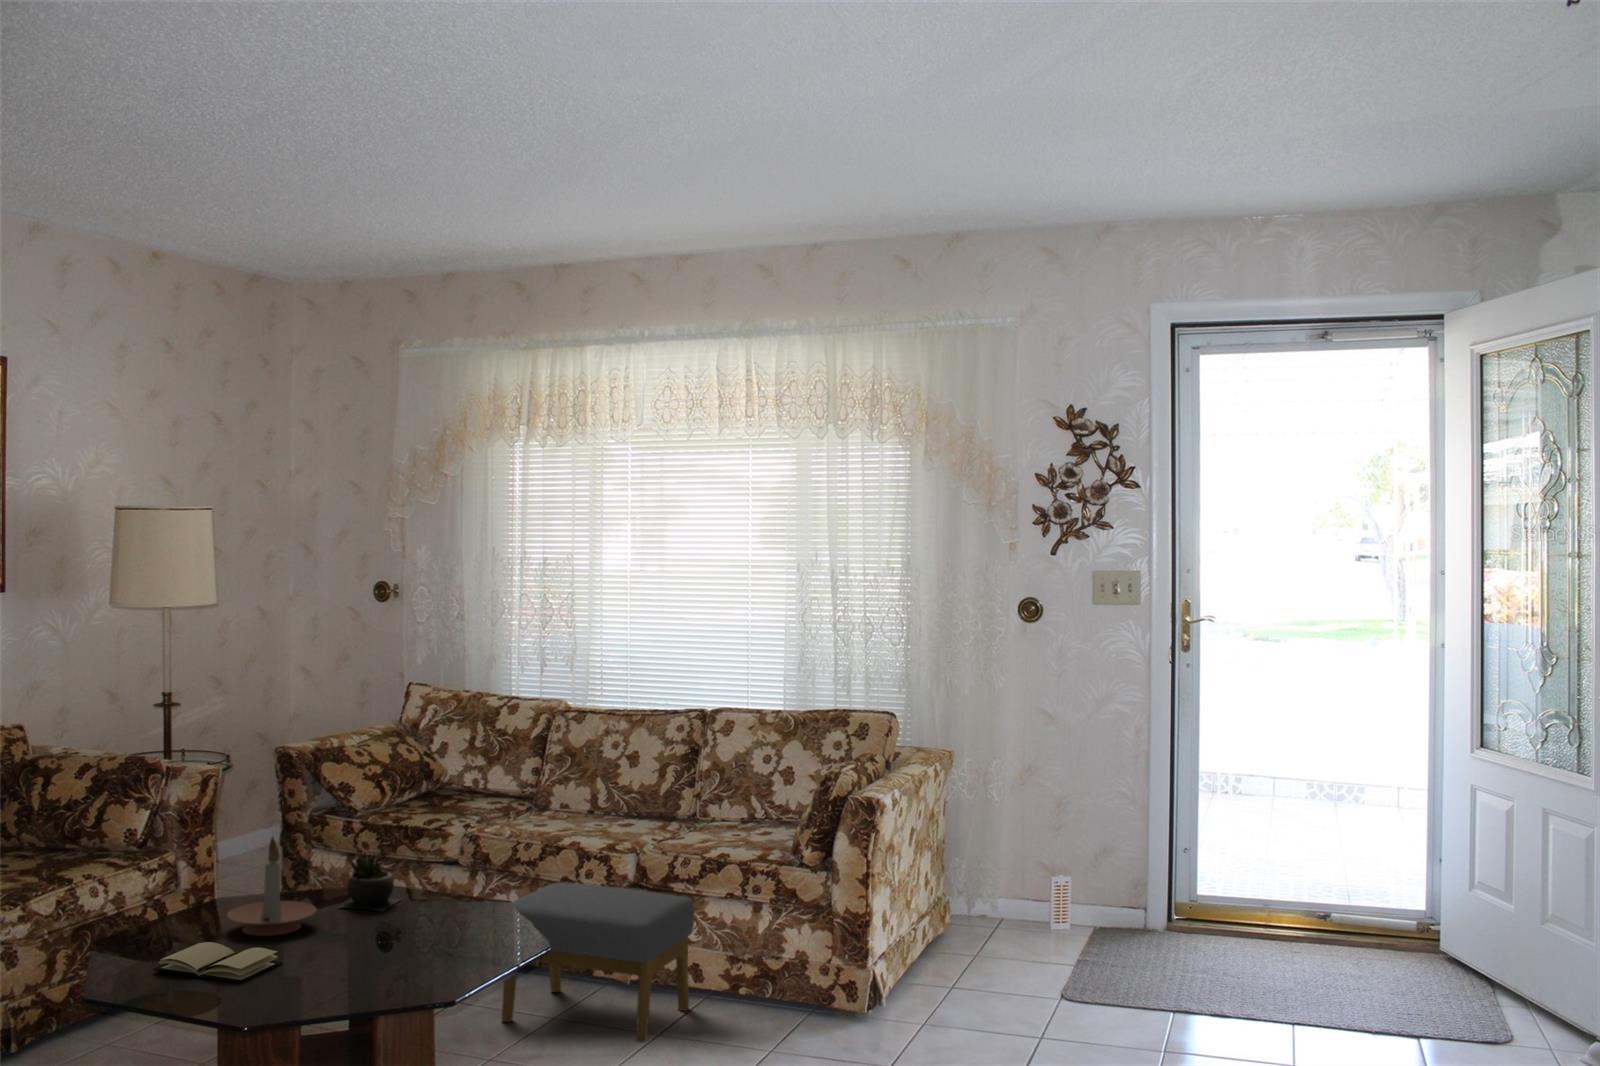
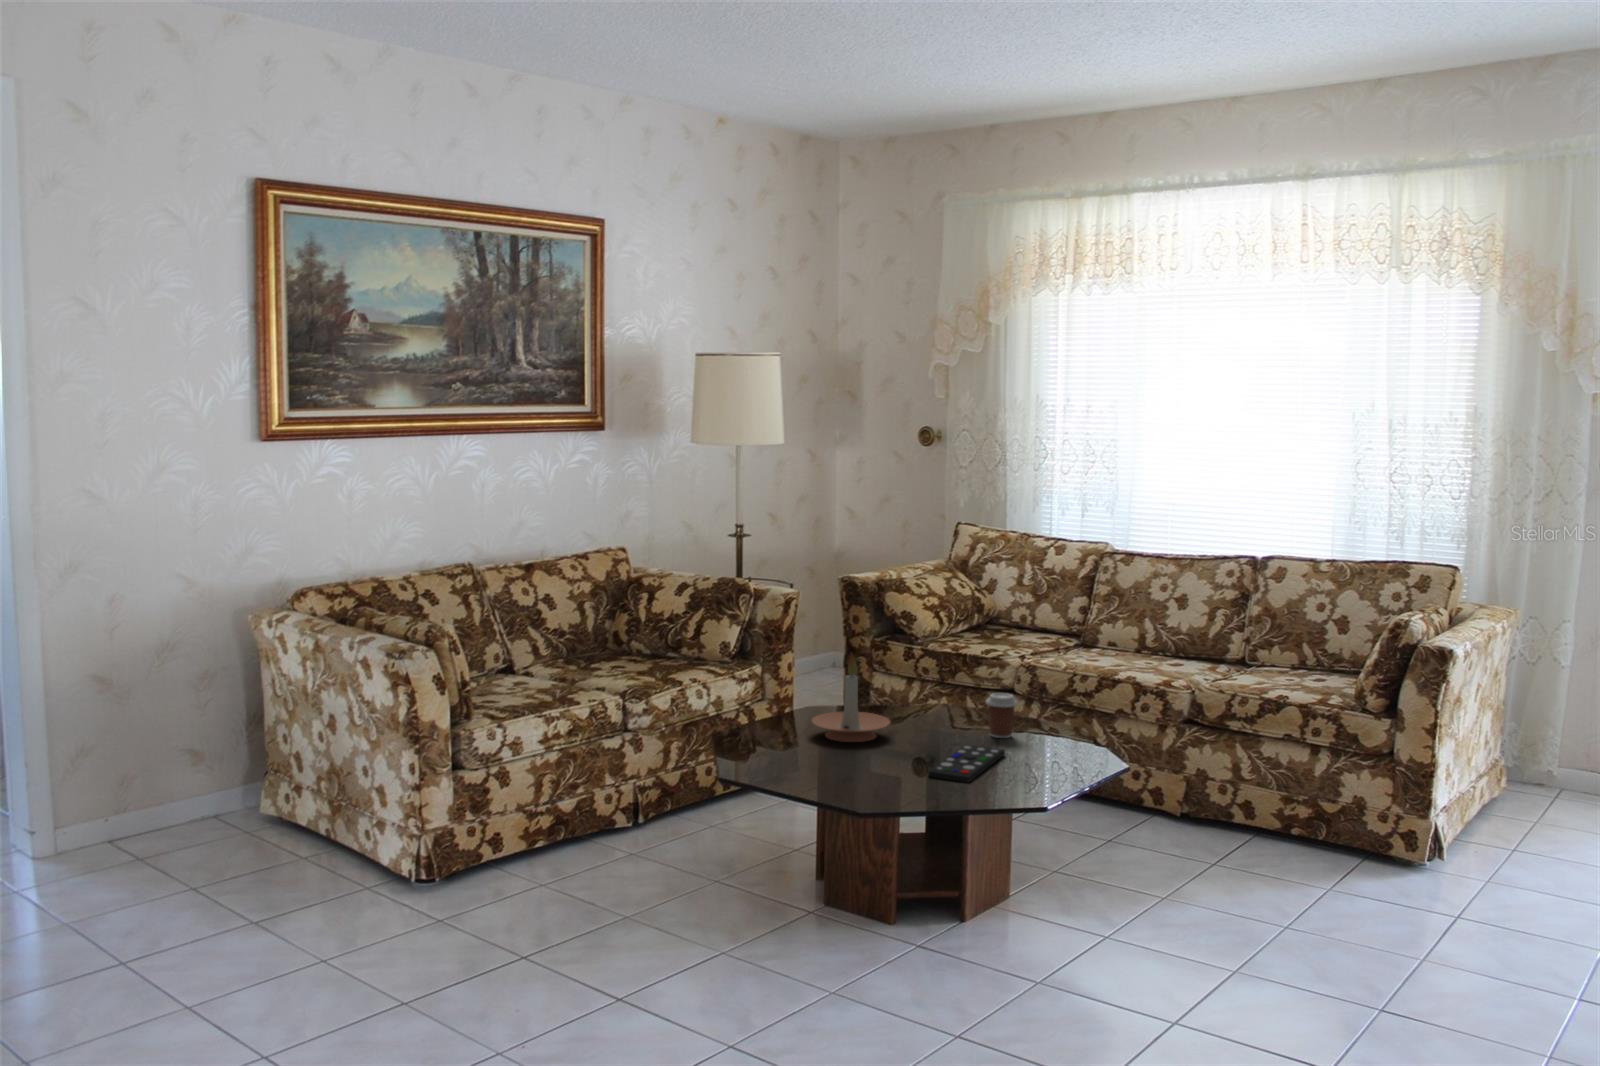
succulent plant: present [340,854,400,911] -> none [907,672,966,728]
coffee cup: none [421,870,454,918] -> present [986,693,1017,738]
footstool: present [501,883,694,1042] -> none [1057,714,1253,875]
remote control: none [353,928,439,970] -> present [928,745,1005,782]
book: present [152,942,283,983] -> none [751,743,864,783]

